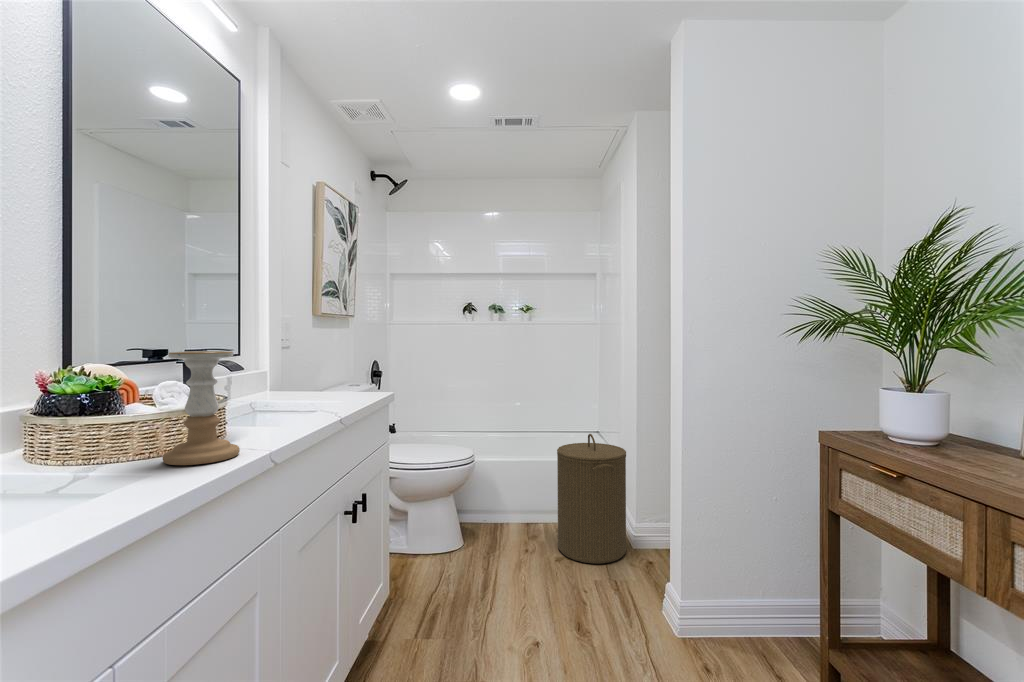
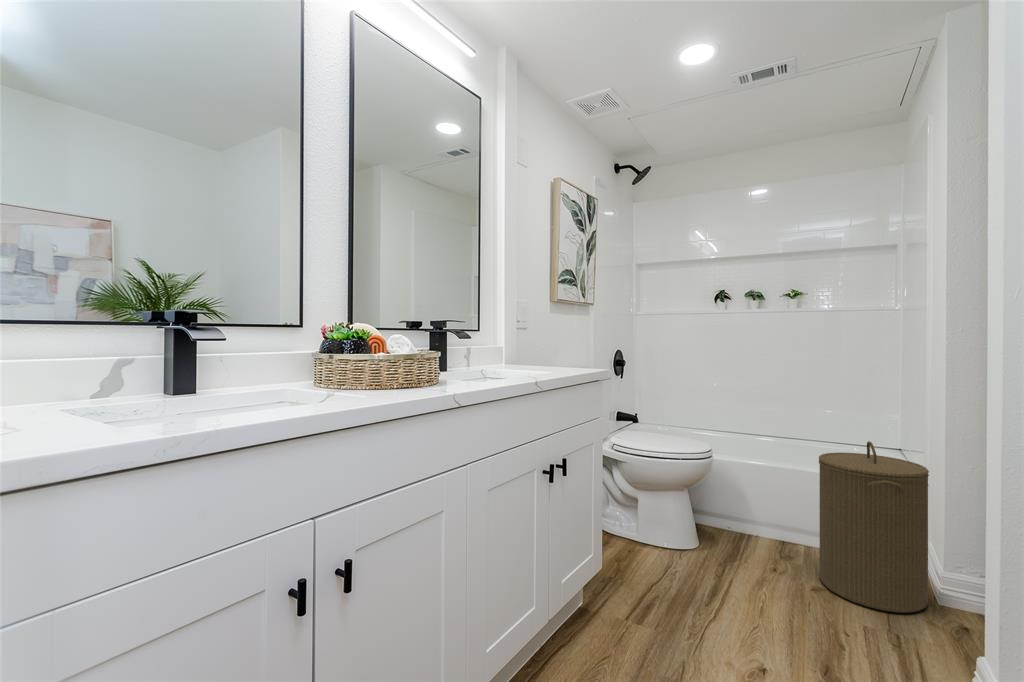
candle holder: present [163,351,240,465] -> none [383,306,436,394]

